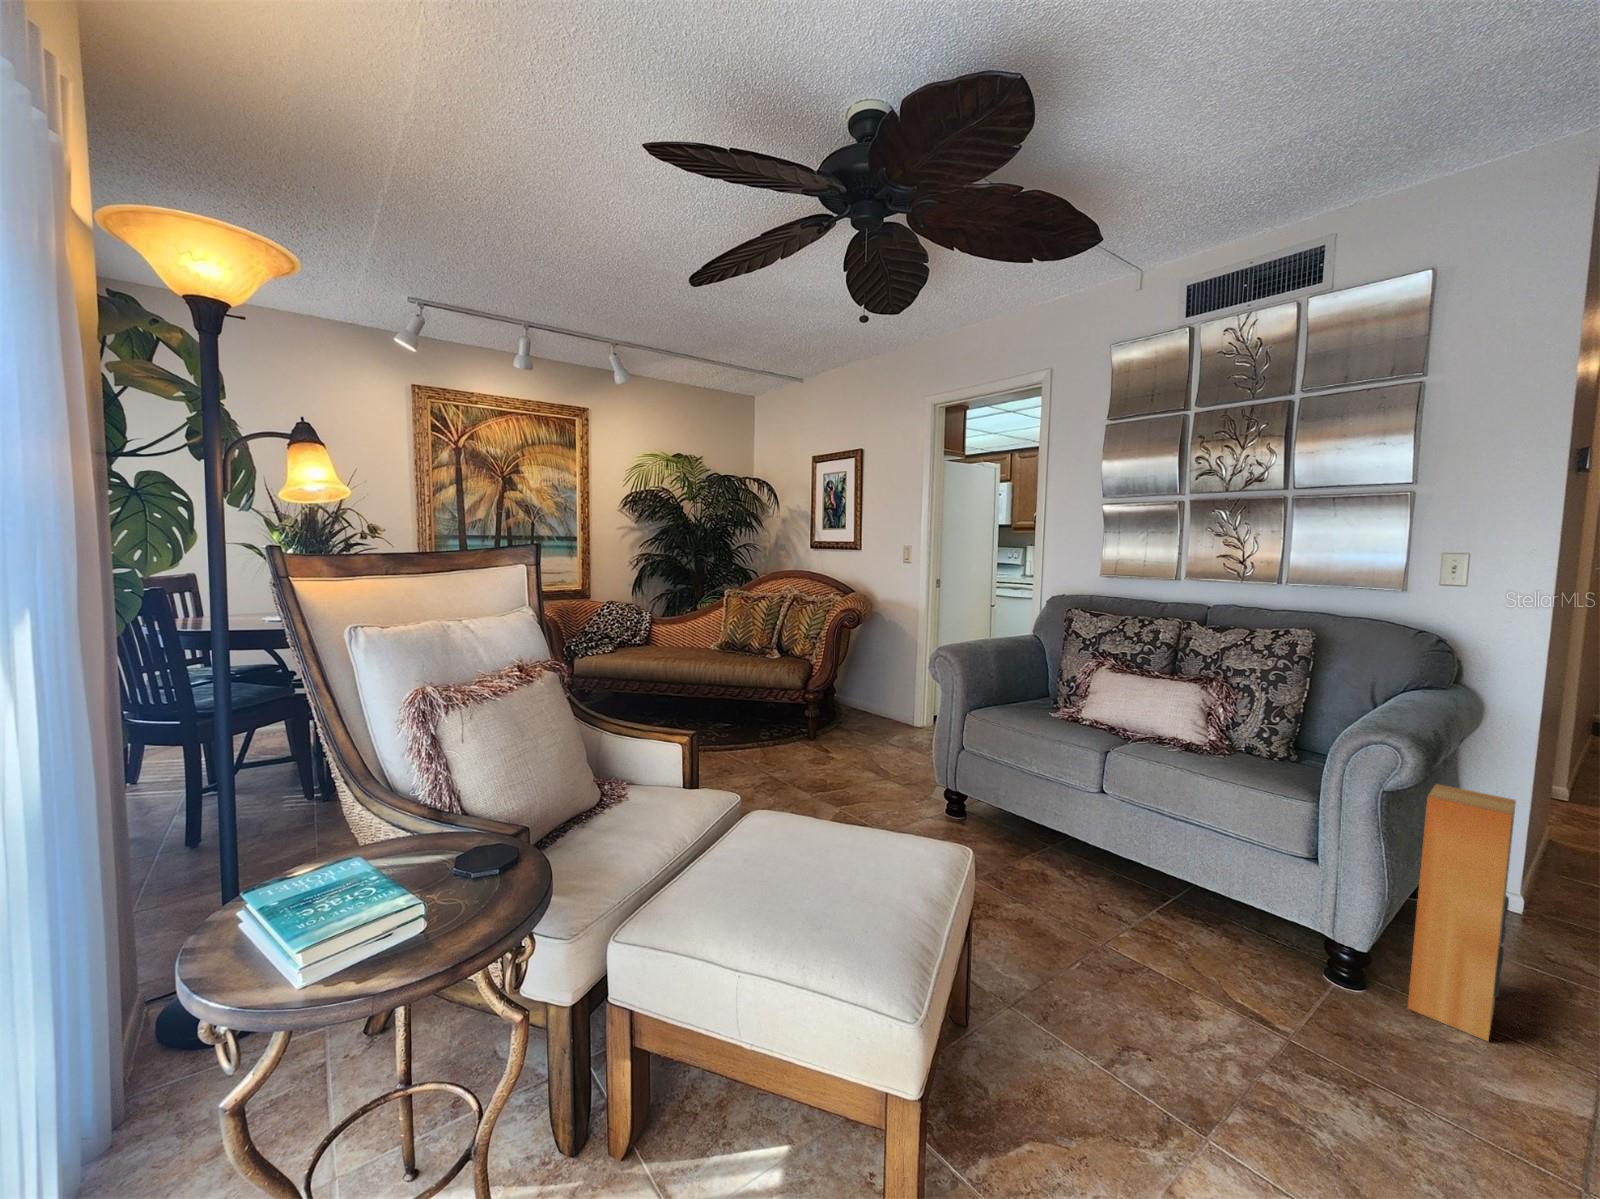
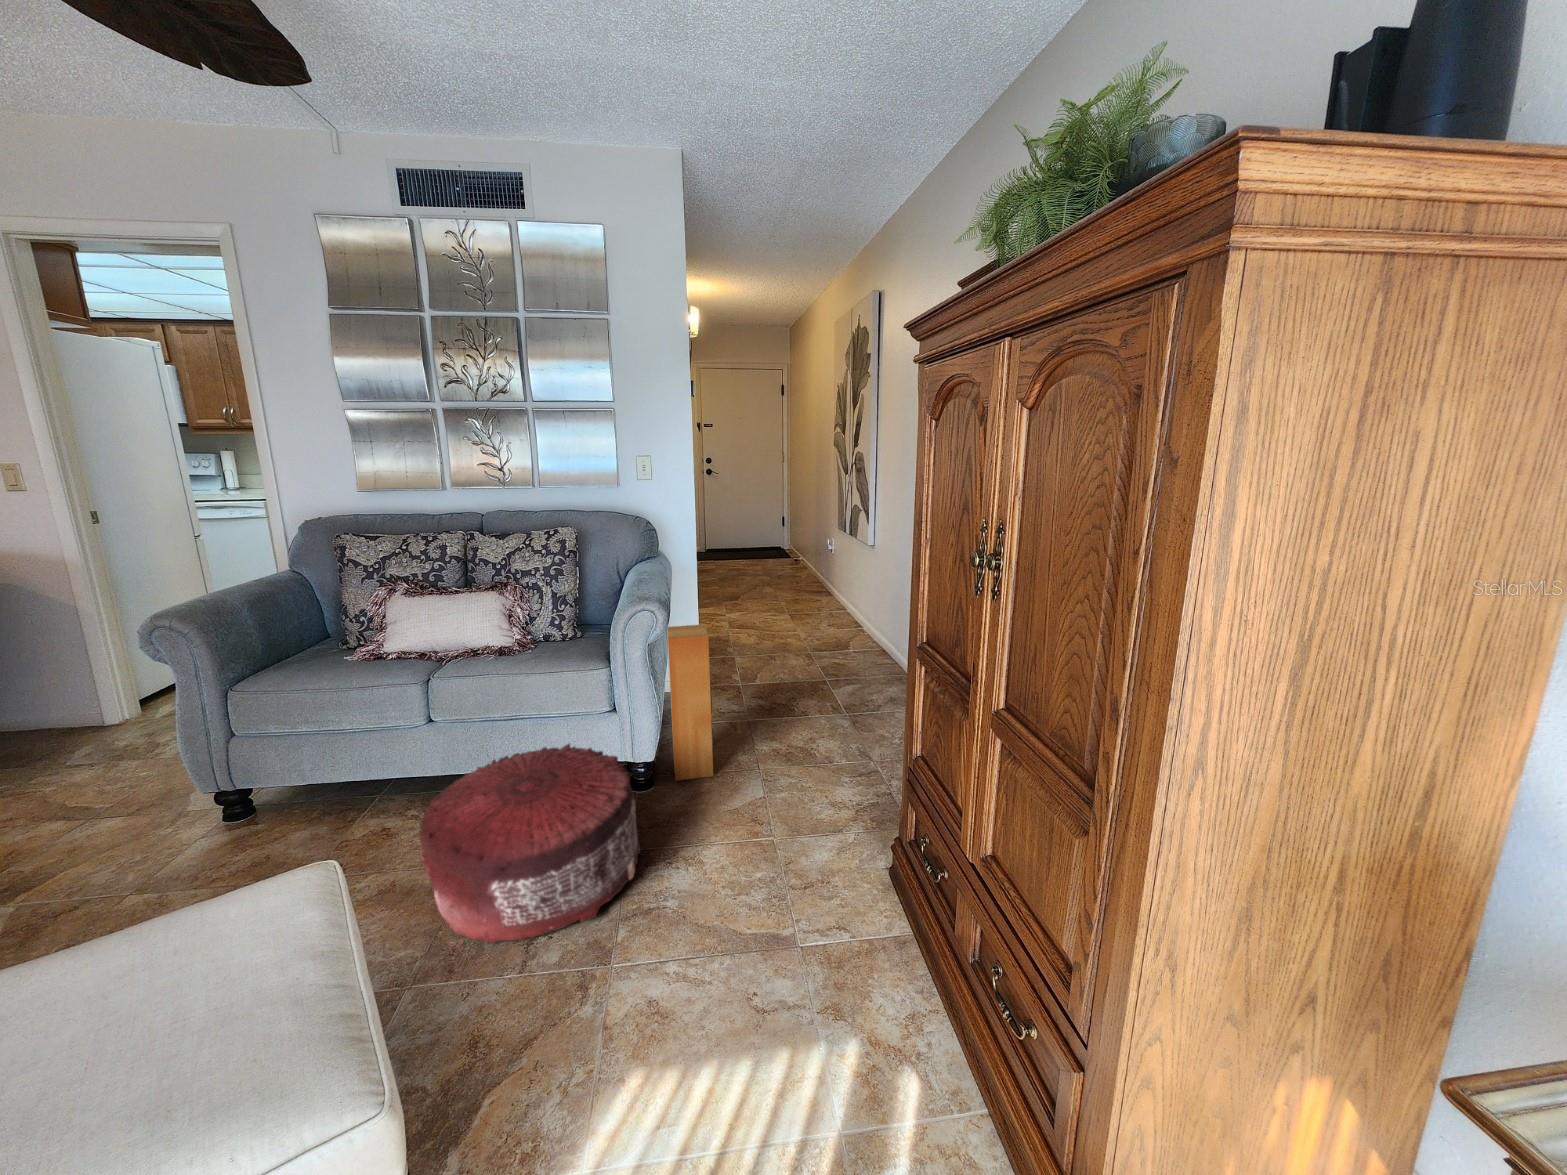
pouf: none [1050,848,1316,1077] -> present [419,744,641,943]

